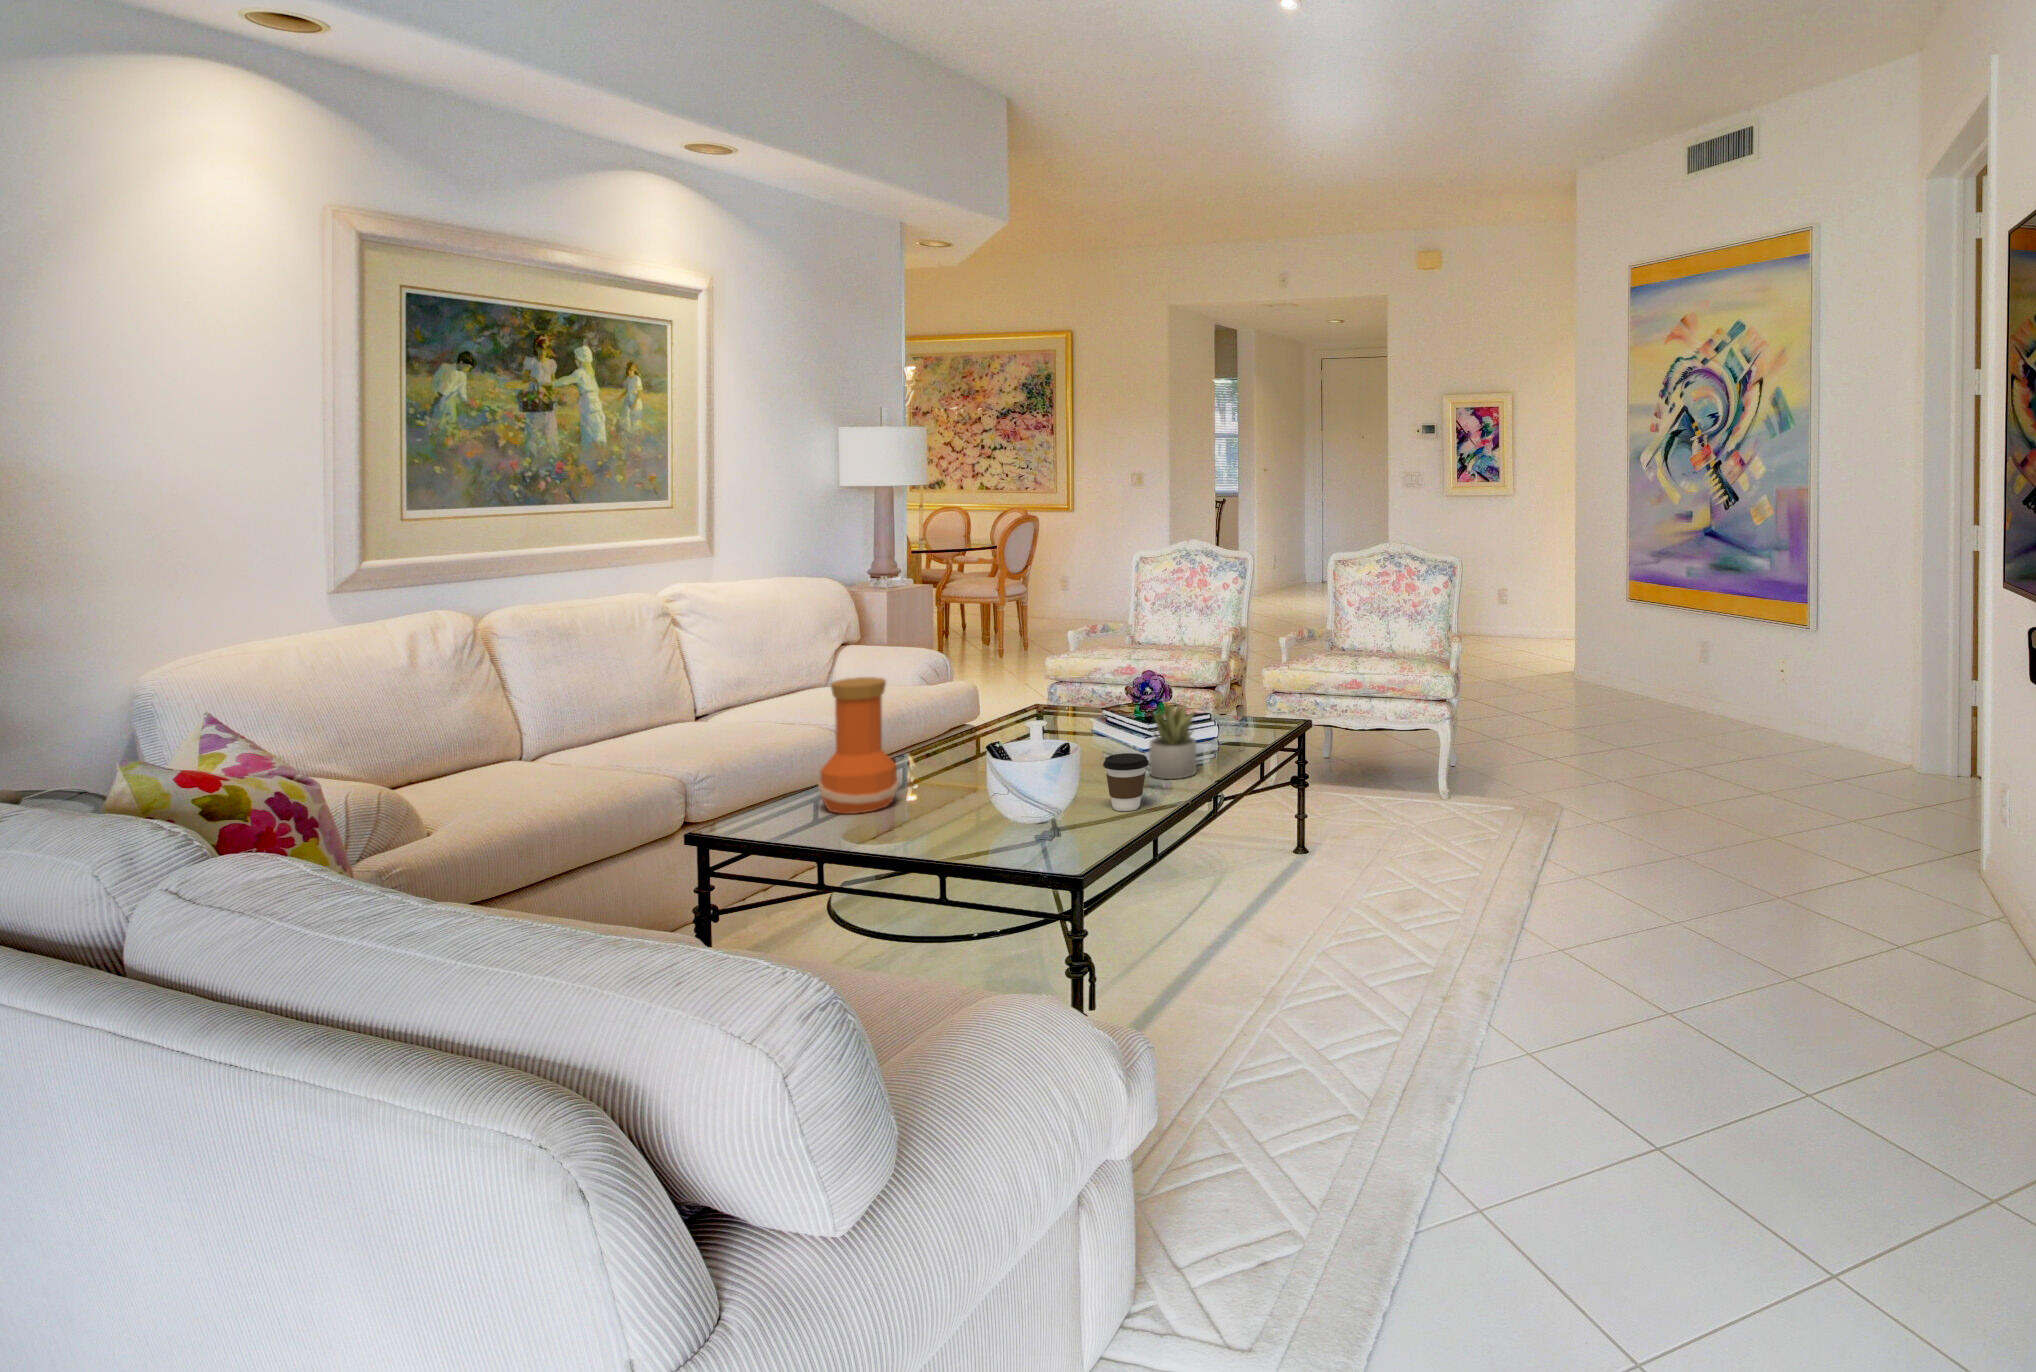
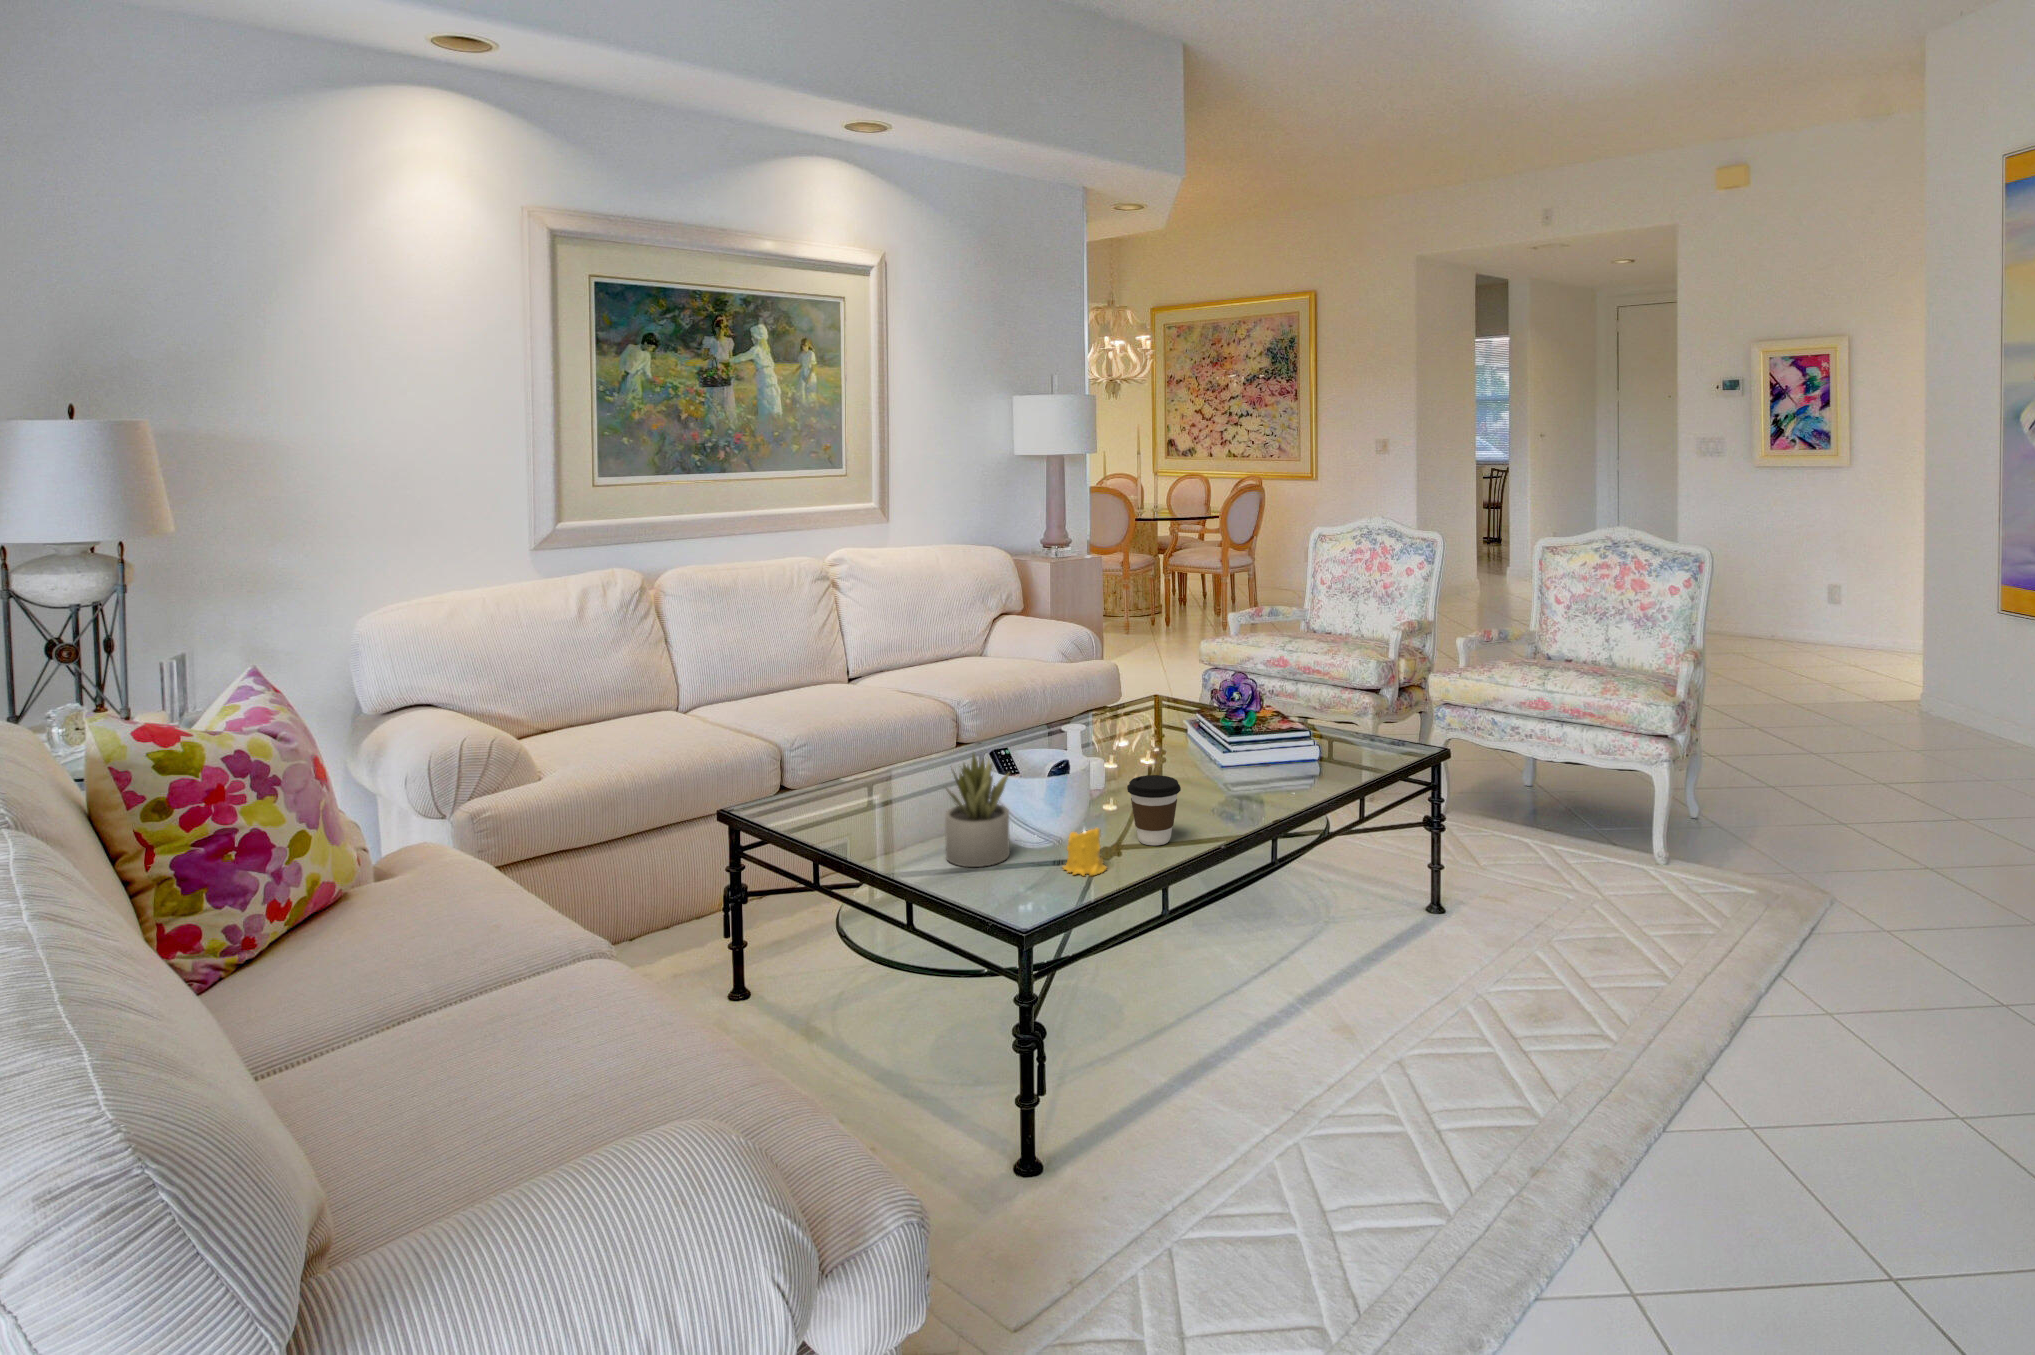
vase: present [818,677,899,814] -> none [855,662,935,809]
succulent plant: present [1149,702,1196,779] -> present [945,754,1010,867]
candle: none [1066,795,1106,838] -> present [1063,828,1107,876]

